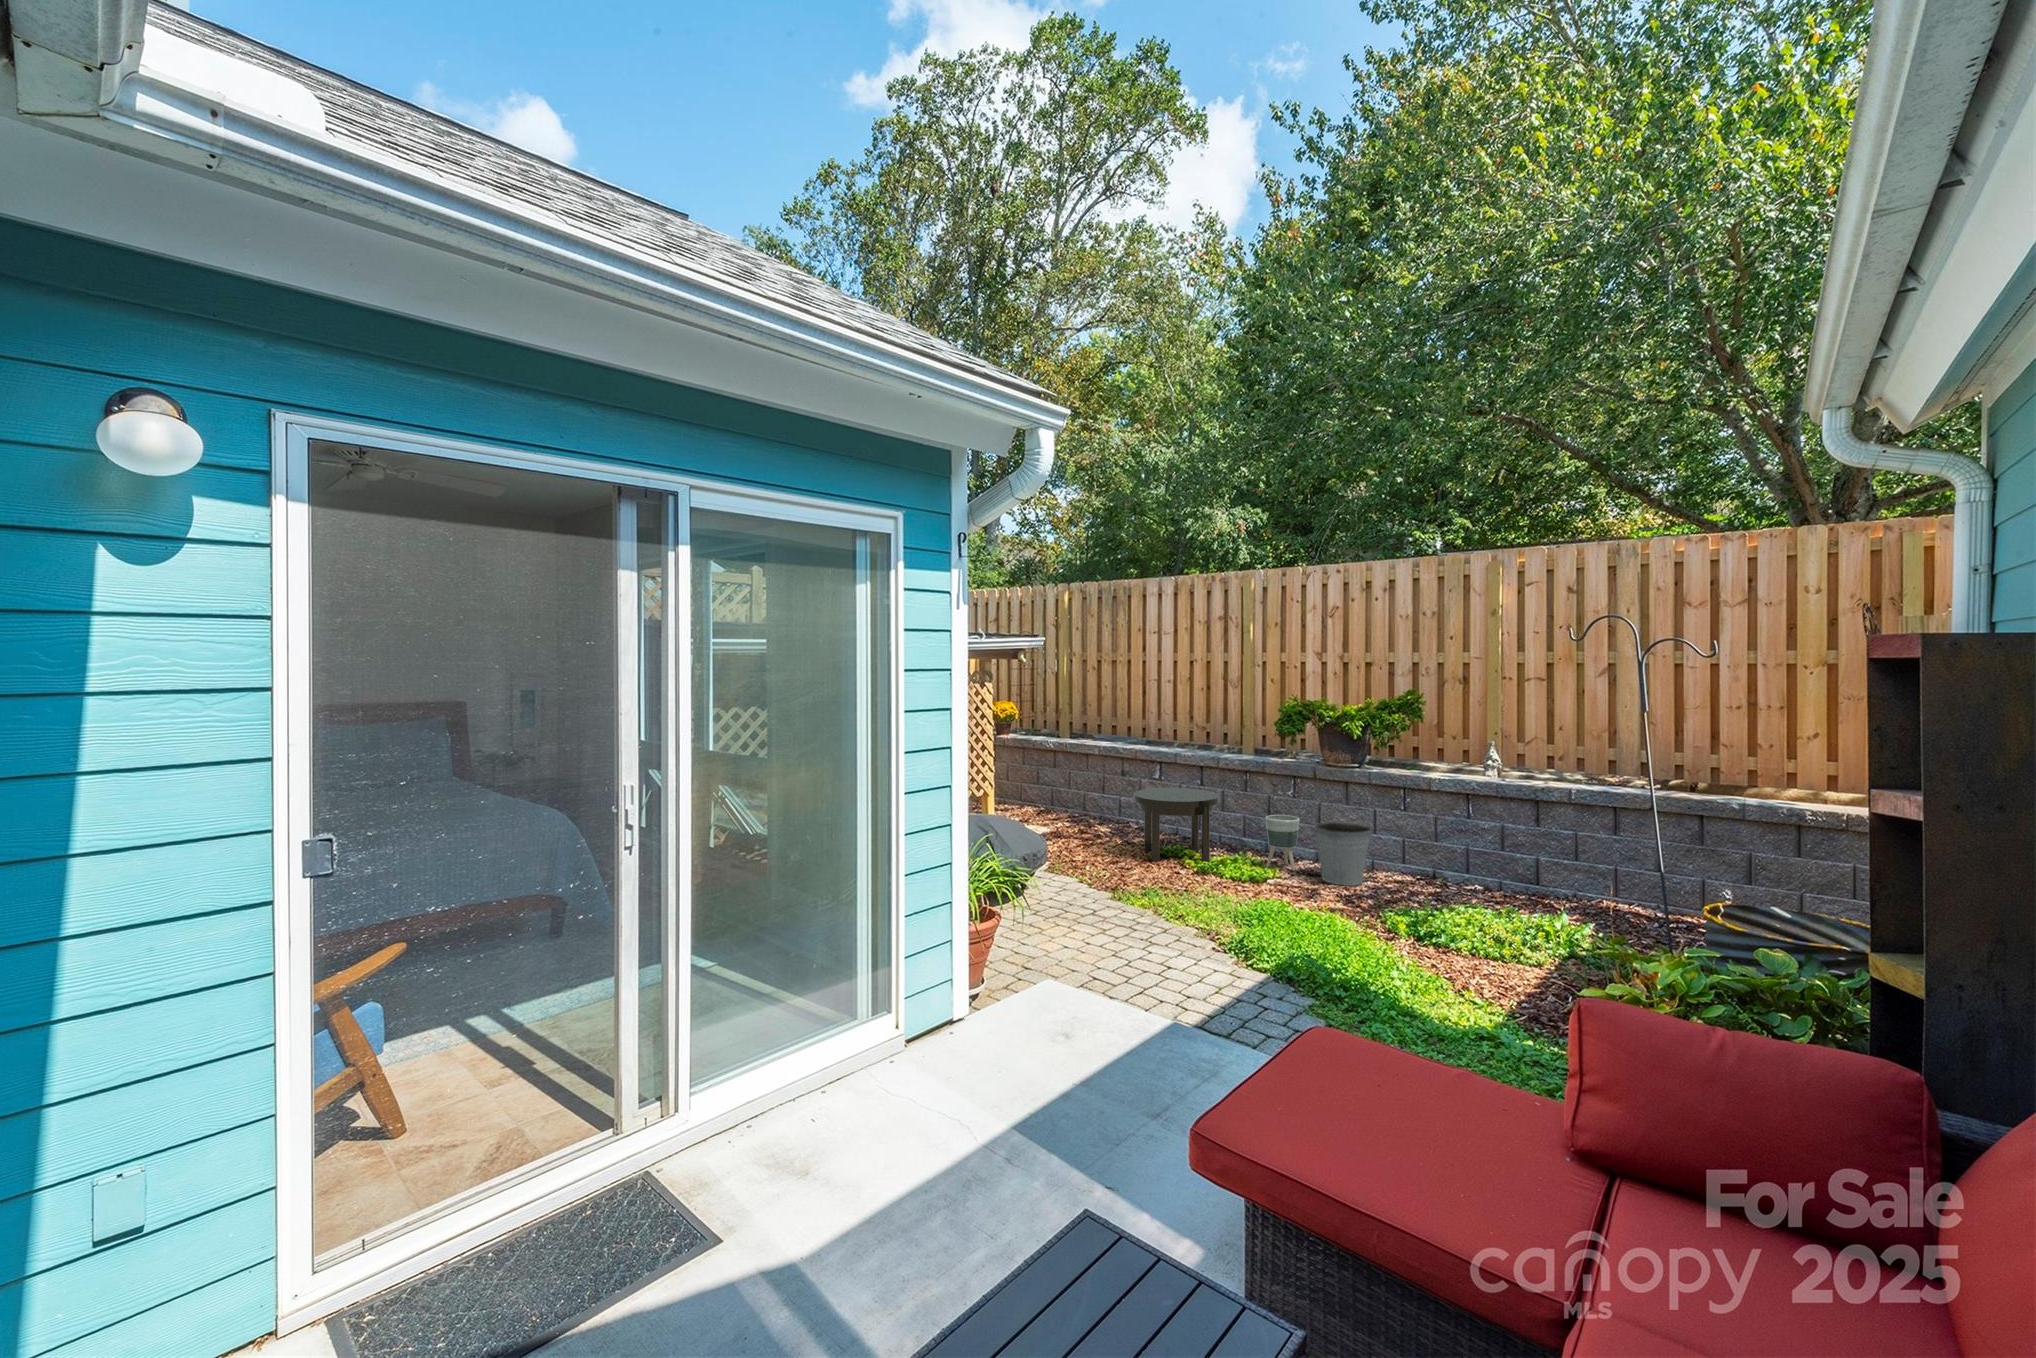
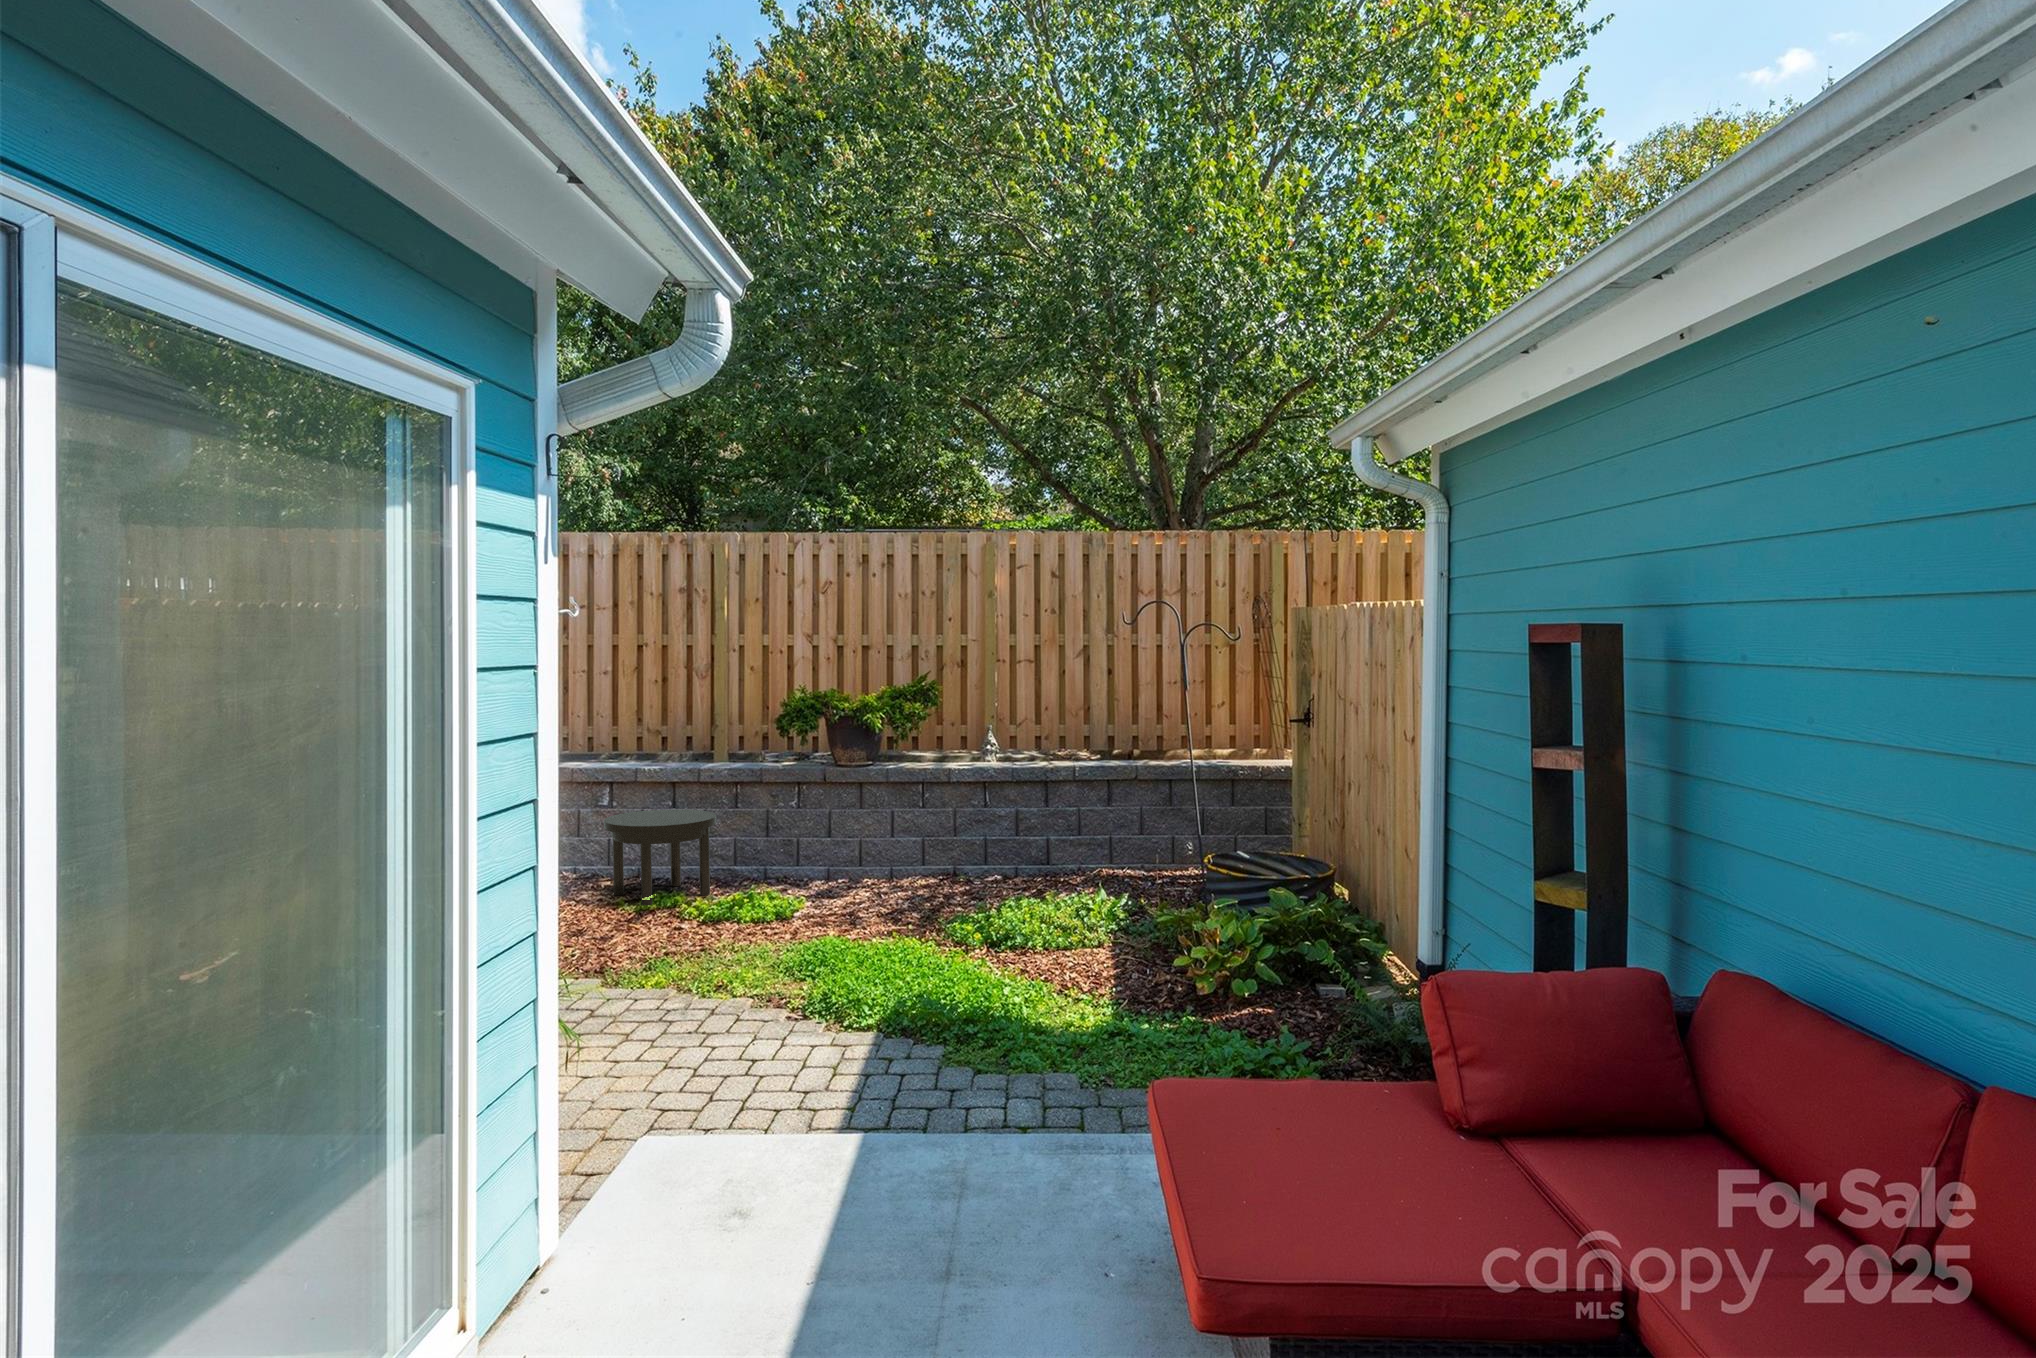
planter: present [1266,815,1300,871] -> none [776,826,814,889]
bucket: present [1314,822,1371,886] -> none [837,825,898,893]

